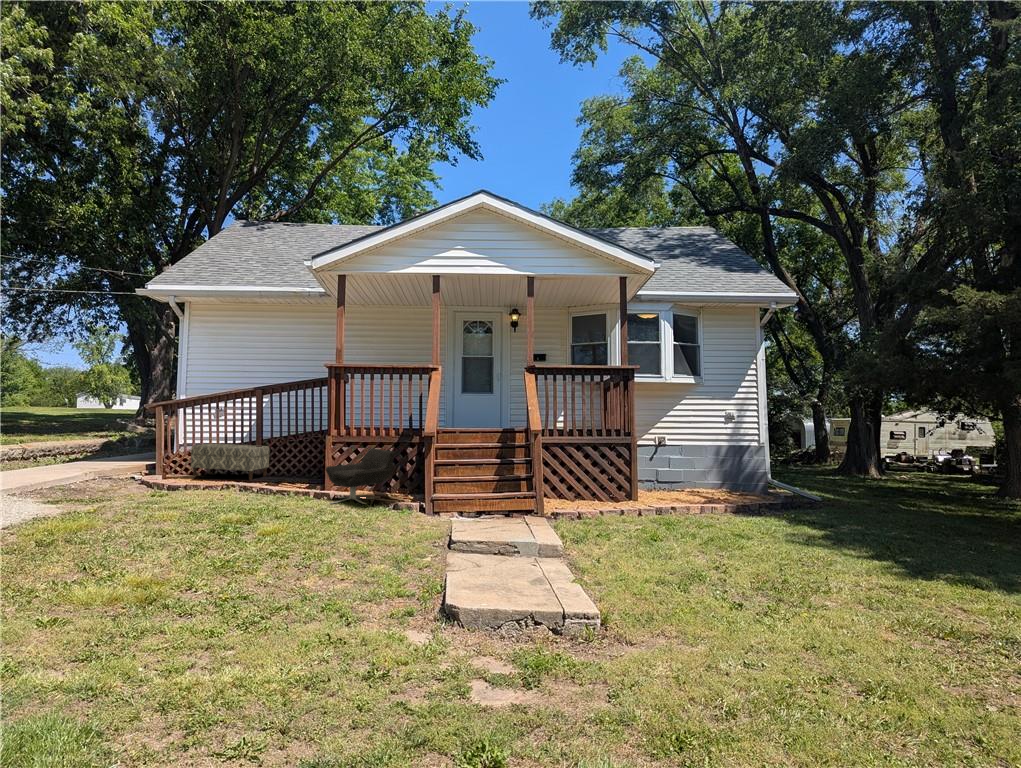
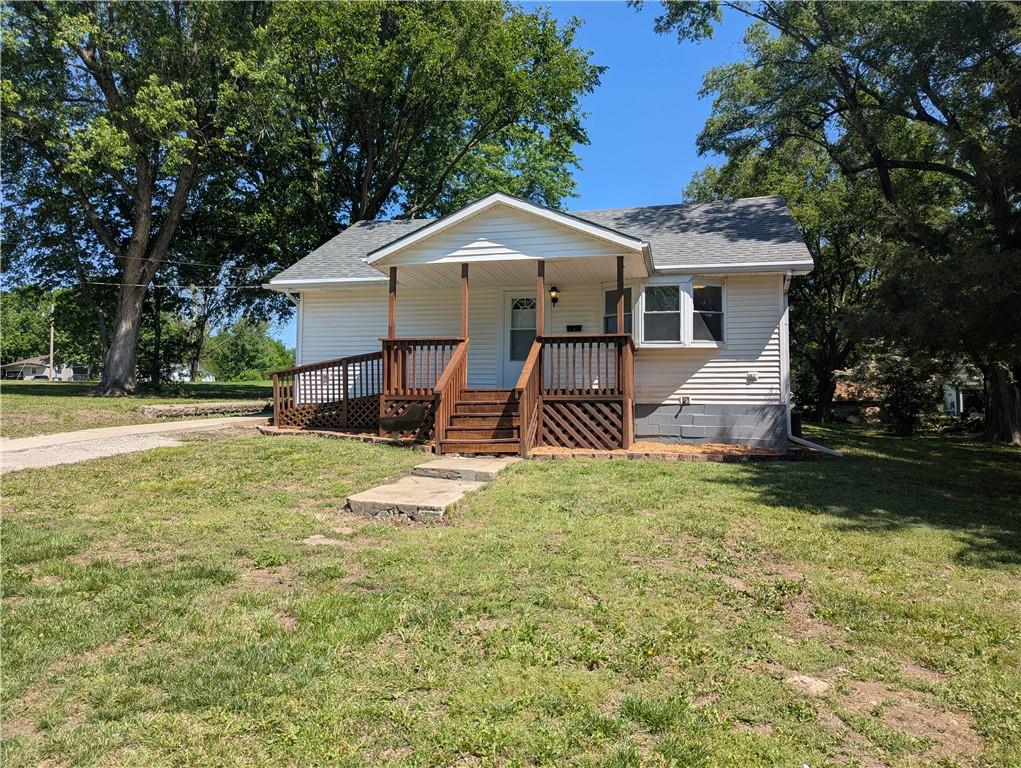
bench: present [191,444,270,480] -> none [296,403,352,431]

